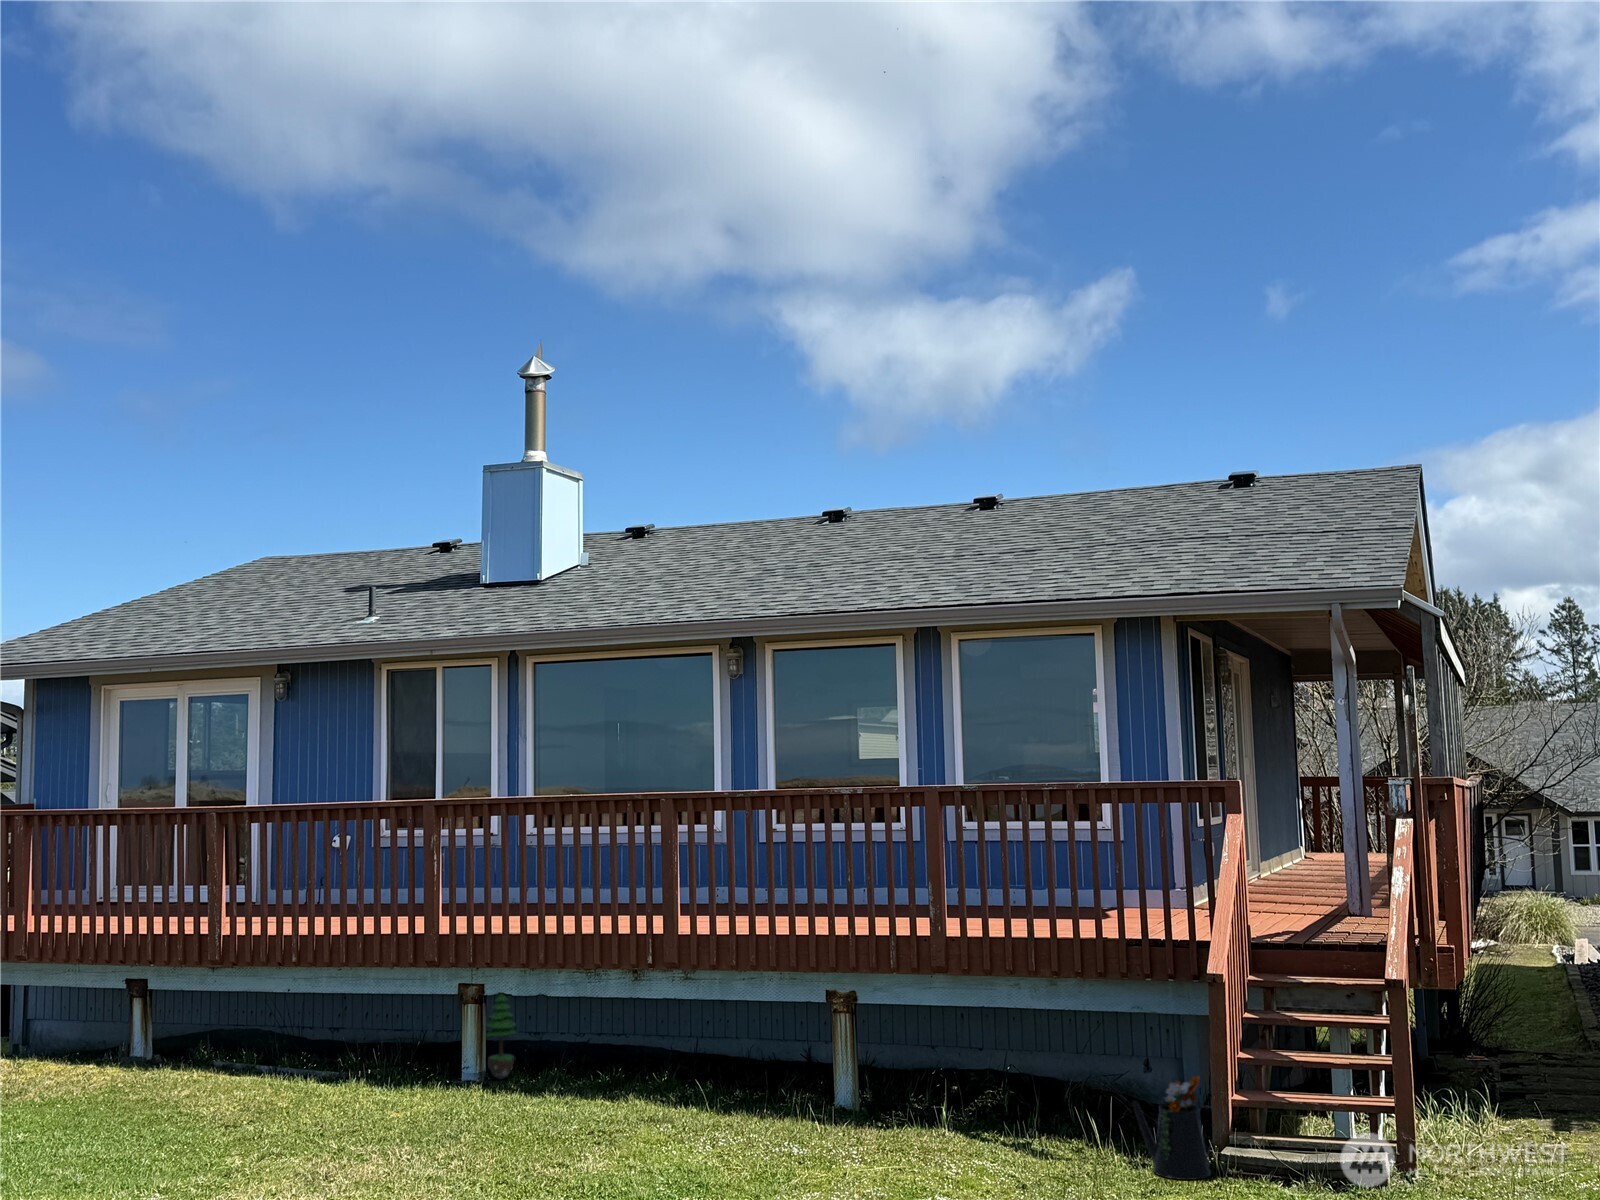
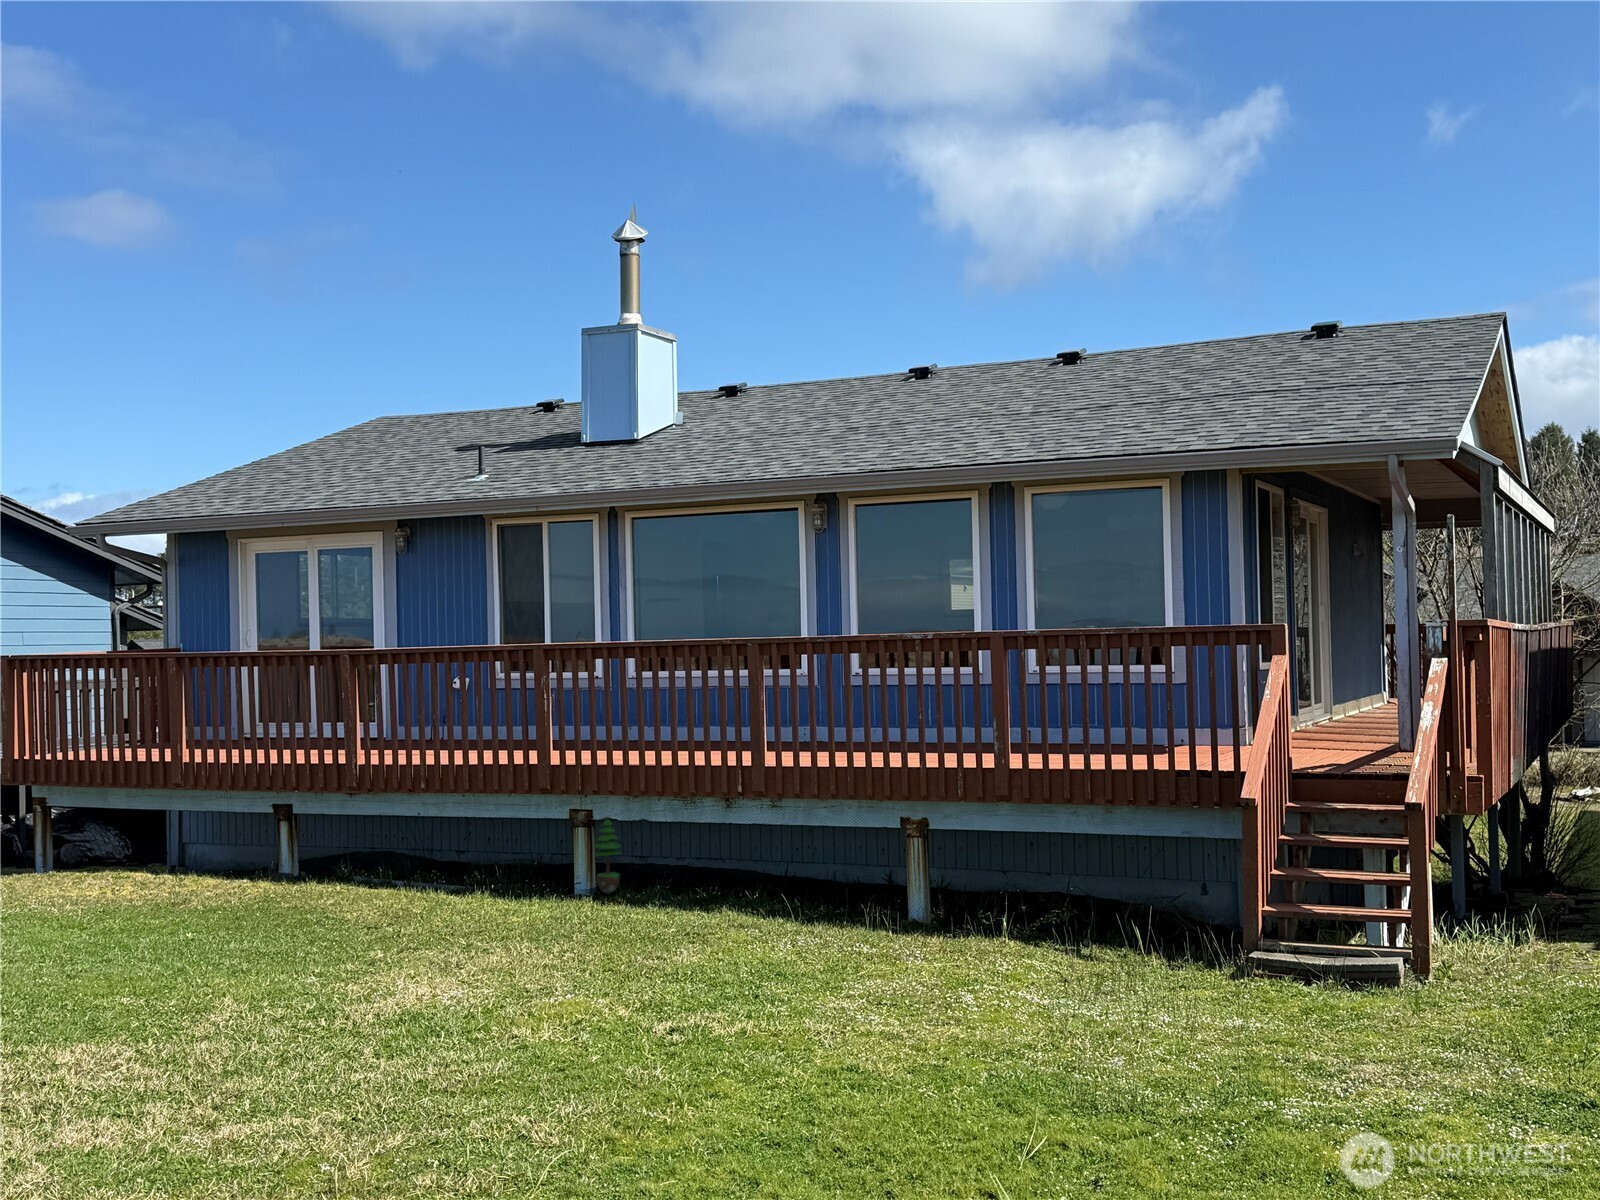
watering can: present [1133,1076,1219,1180] -> none [1169,885,1247,978]

